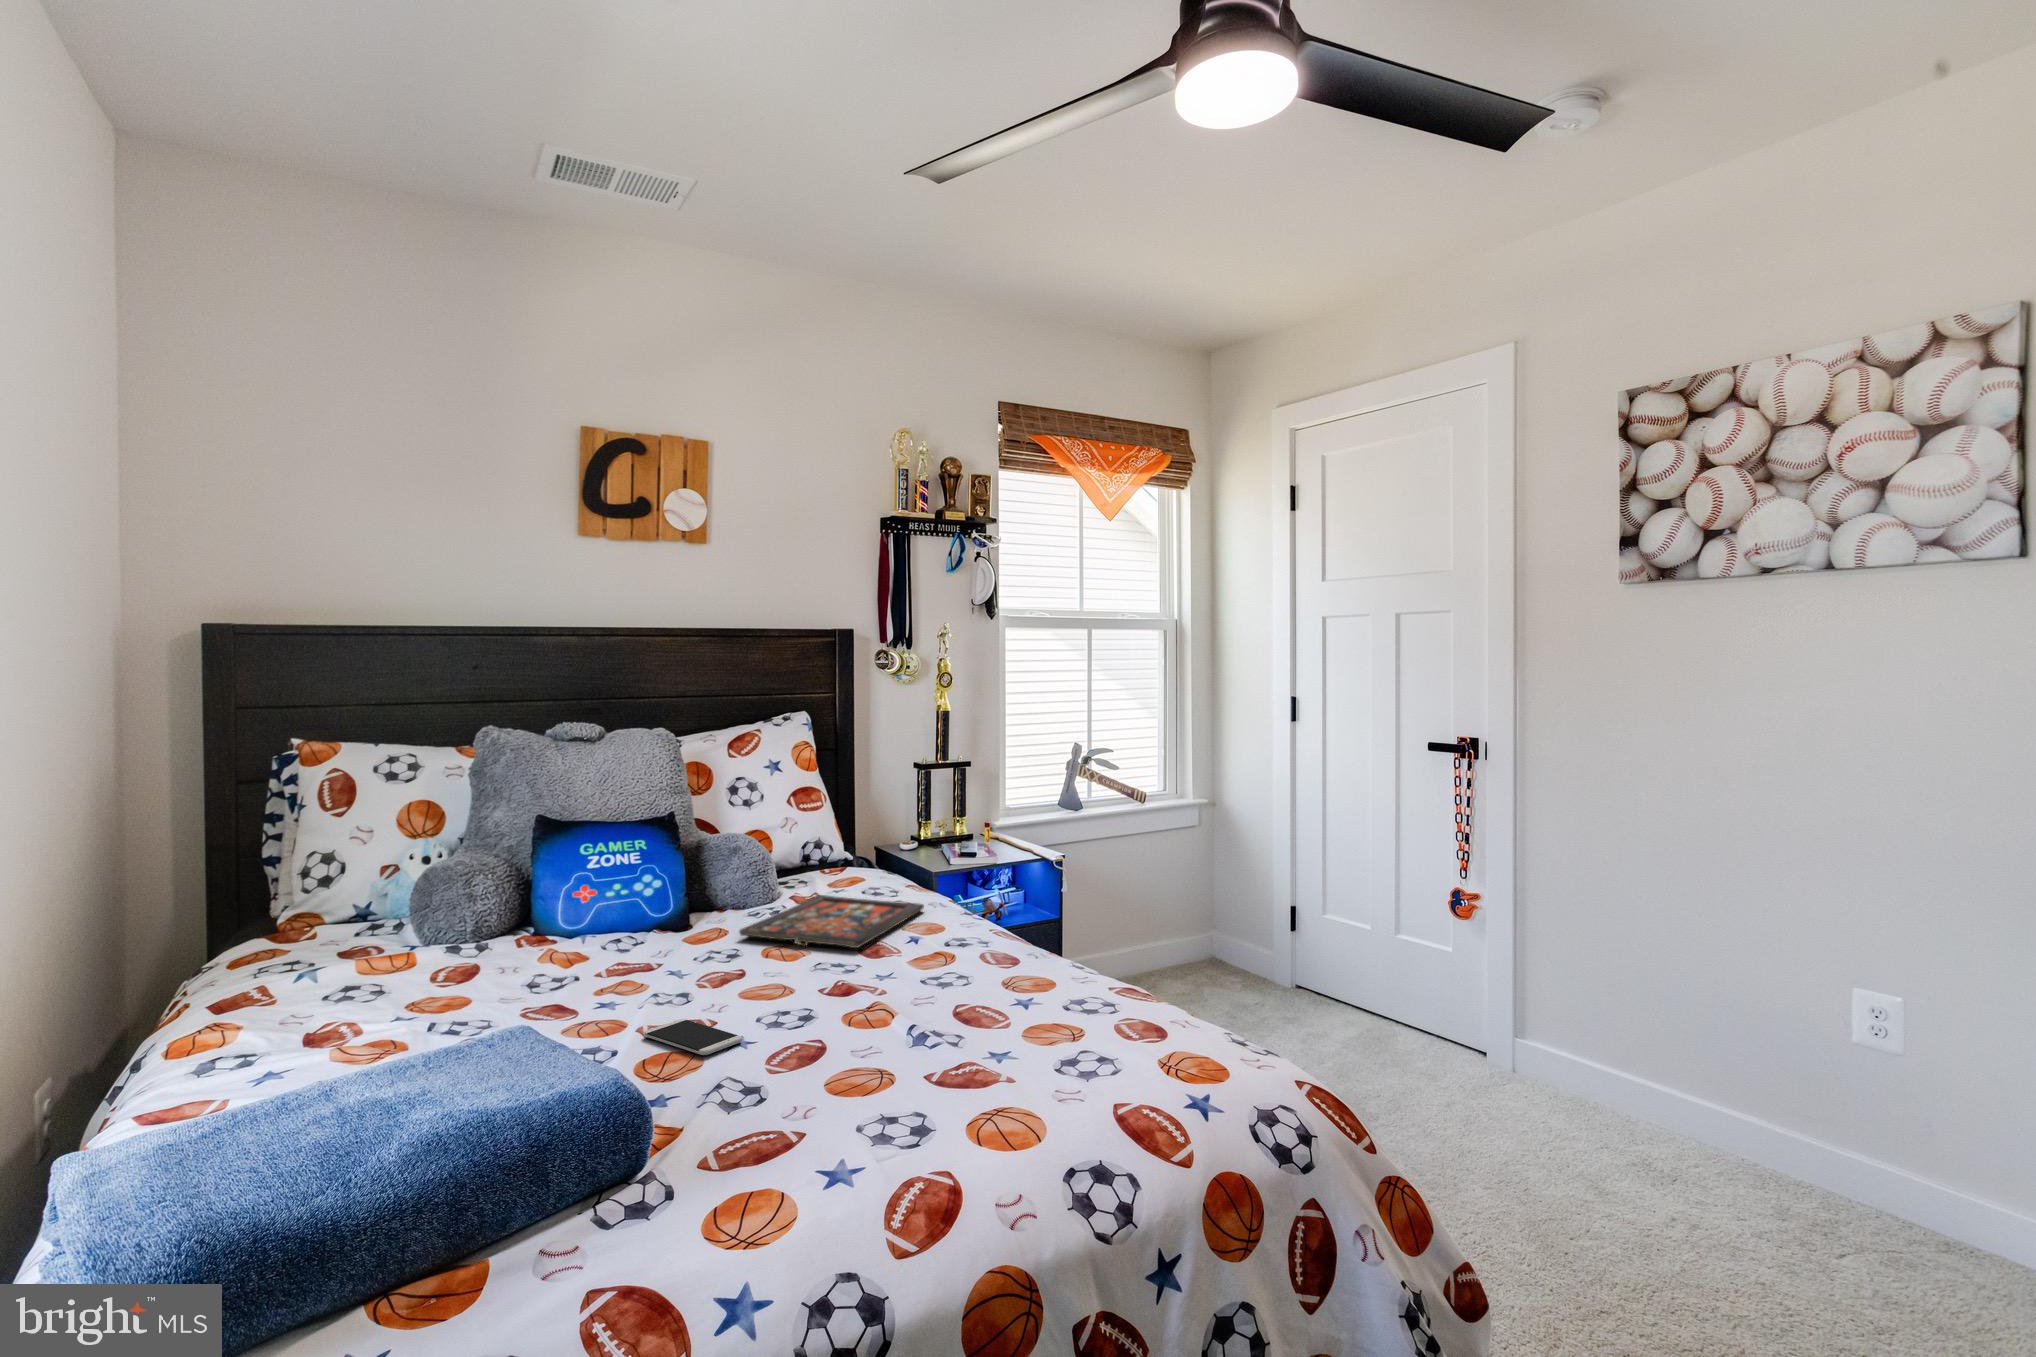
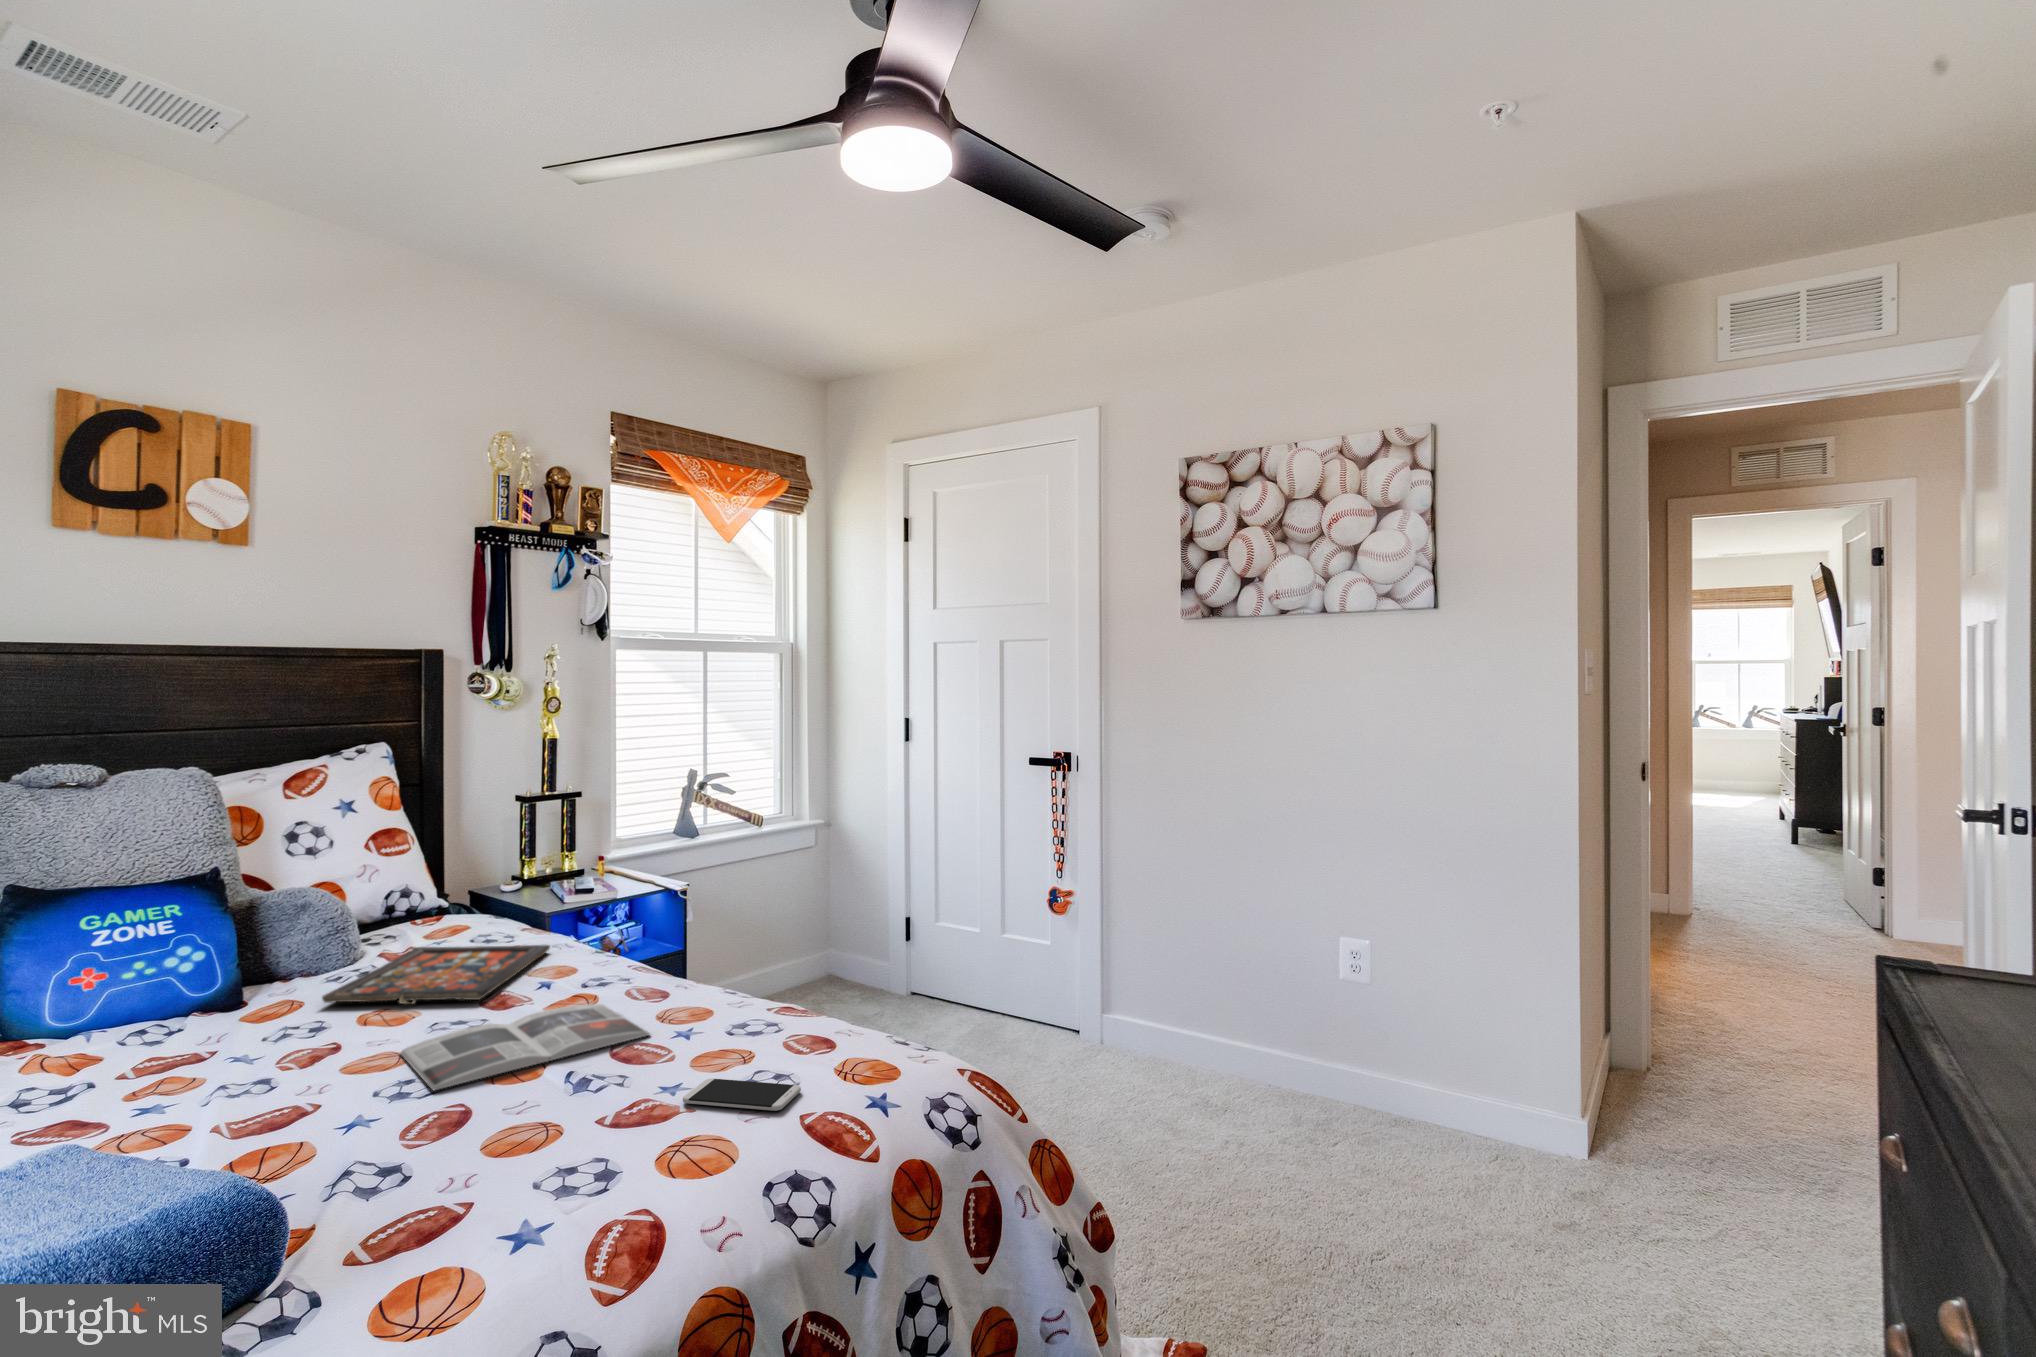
magazine: none [786,964,992,1025] -> present [401,1004,650,1090]
smartphone: present [644,1019,742,1055] -> present [683,1079,801,1111]

